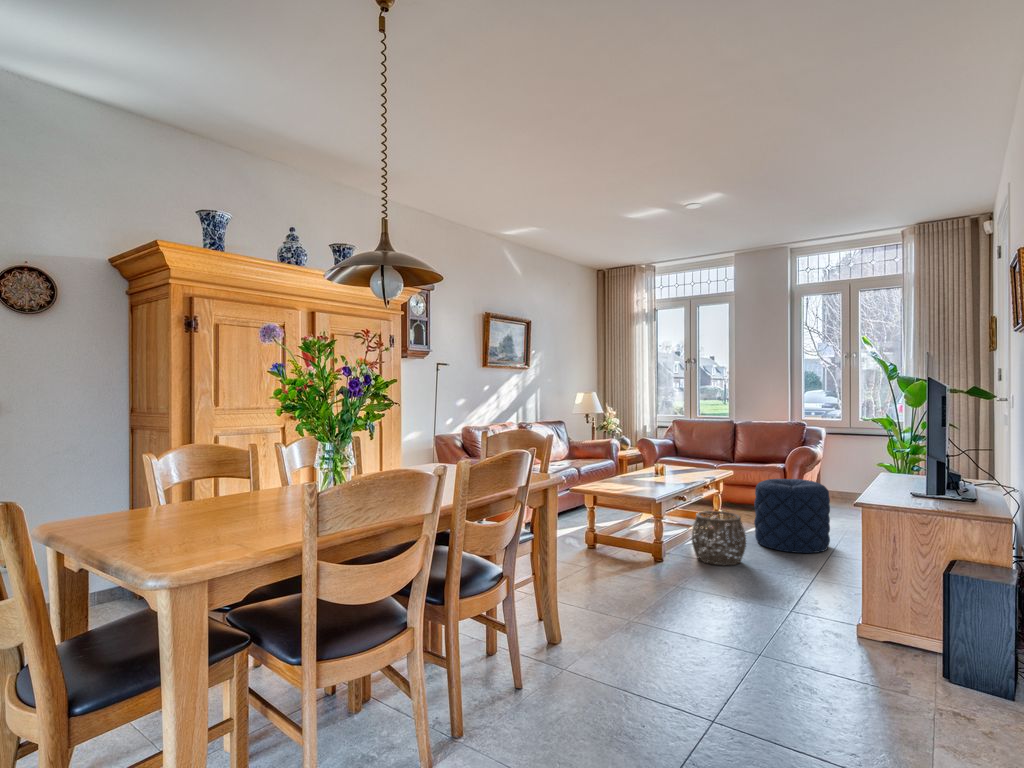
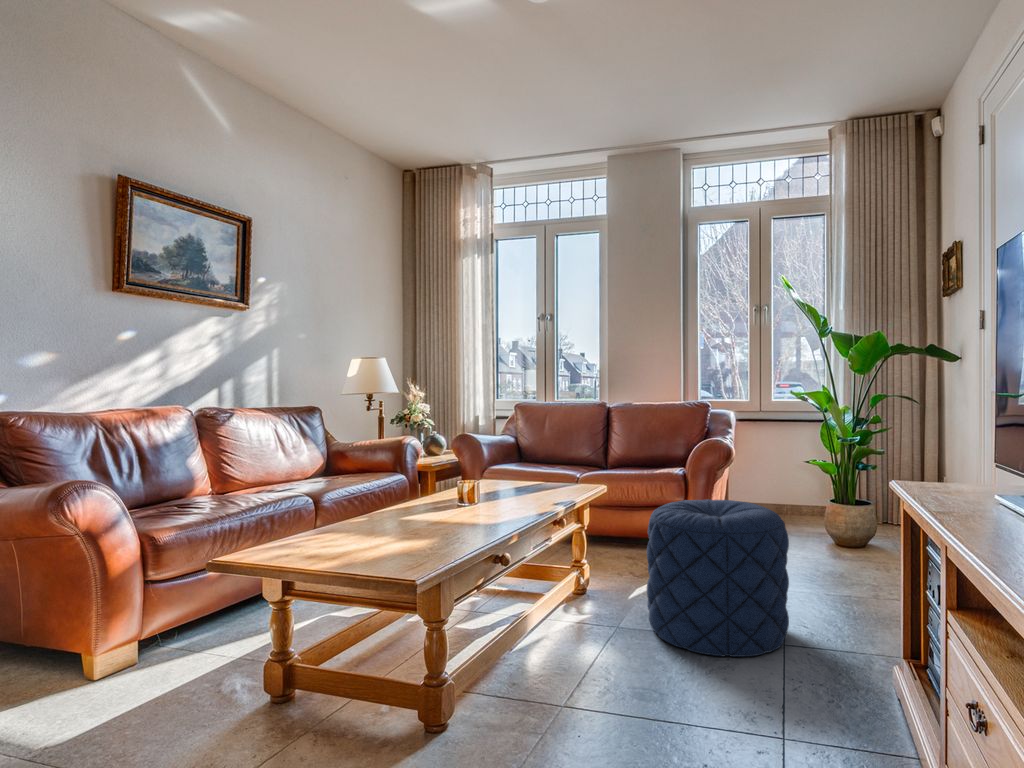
woven basket: present [691,511,746,566] -> none [516,584,639,727]

